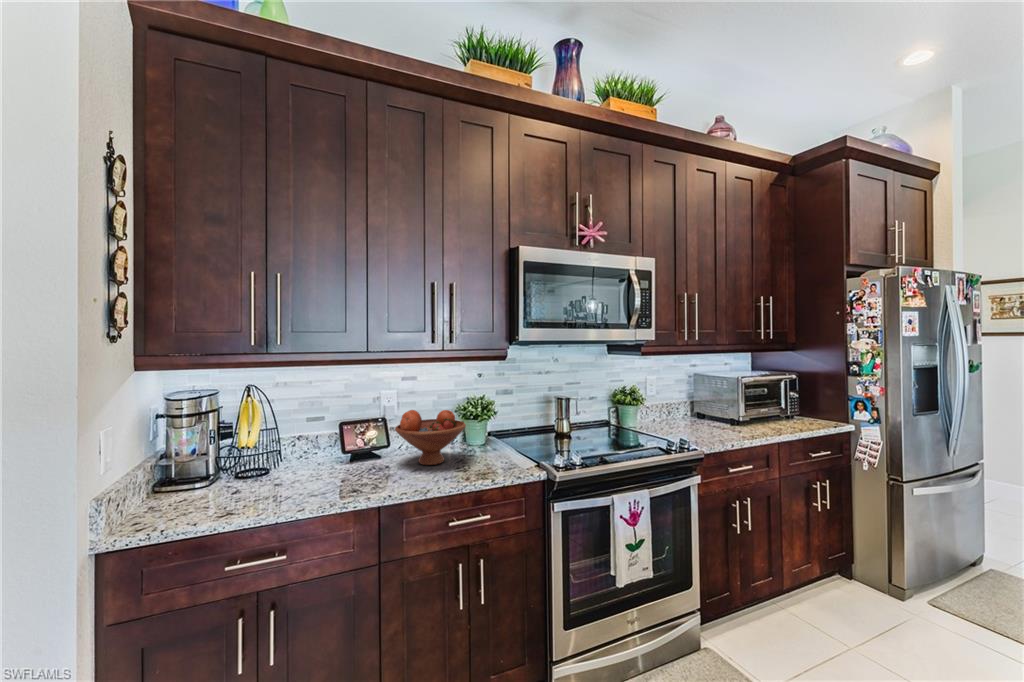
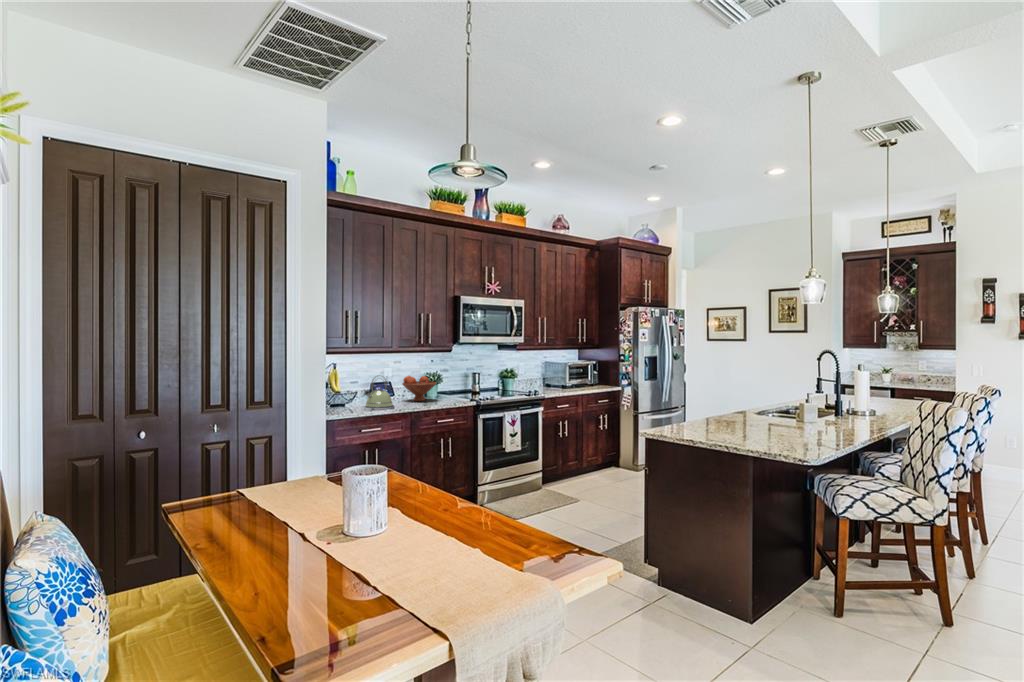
kettle: none [279,416,353,493] -> present [365,376,393,407]

